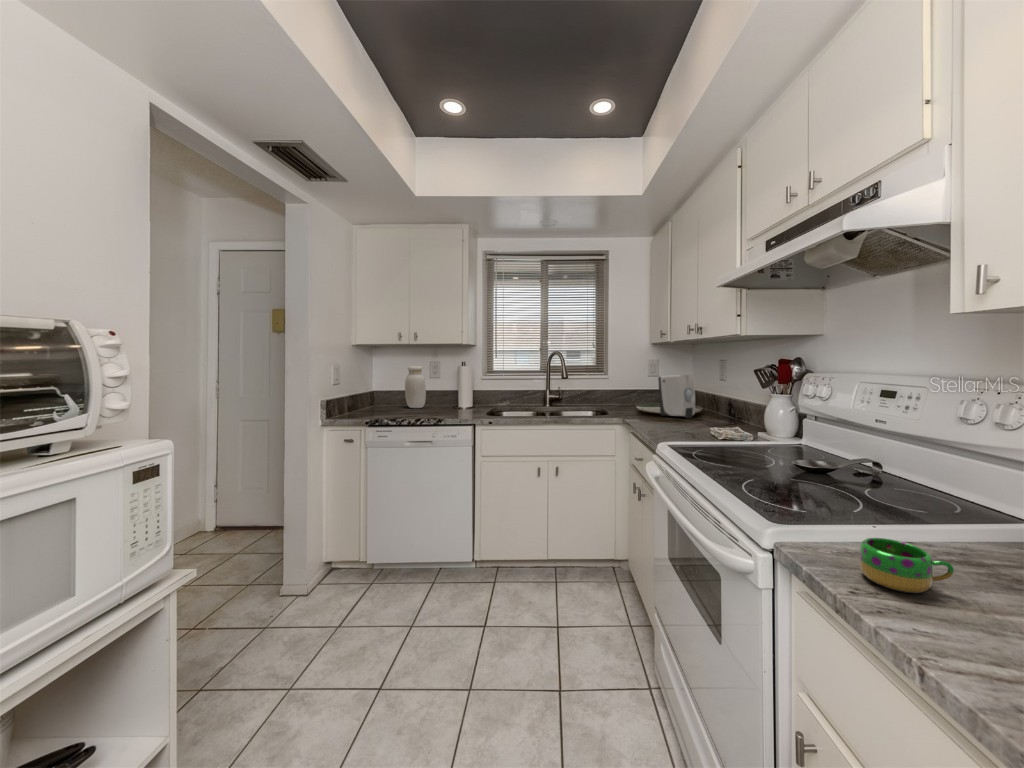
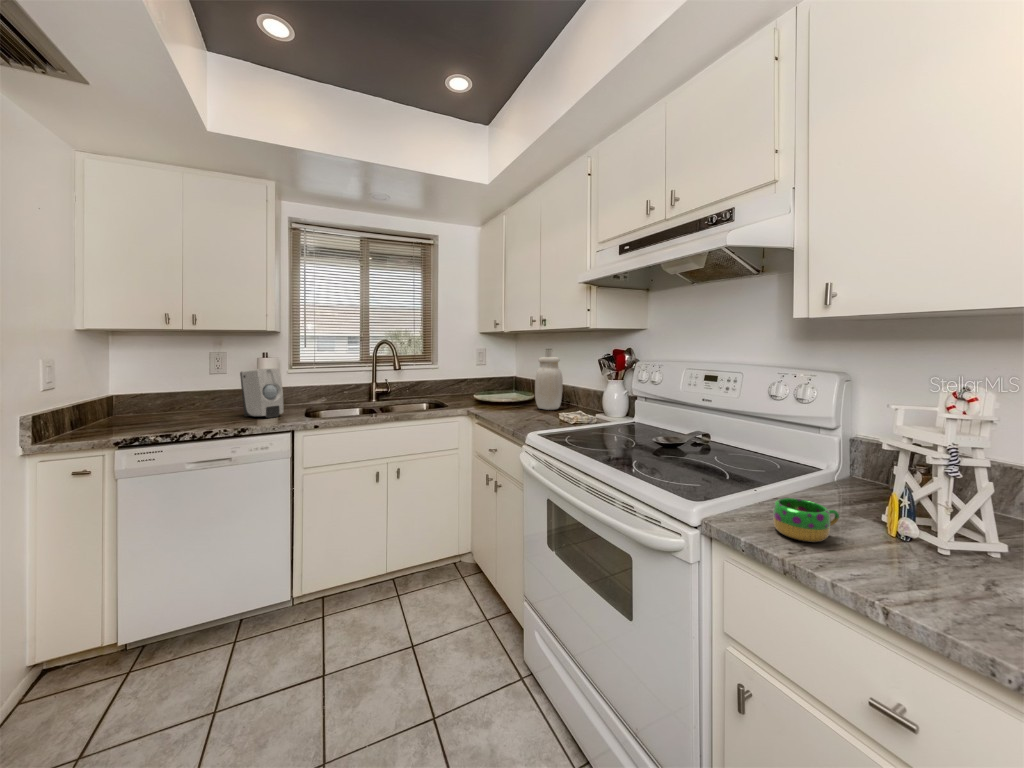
jar: present [405,366,426,408] -> present [535,357,563,410]
soap dispenser: present [658,375,695,418] -> present [240,368,283,418]

